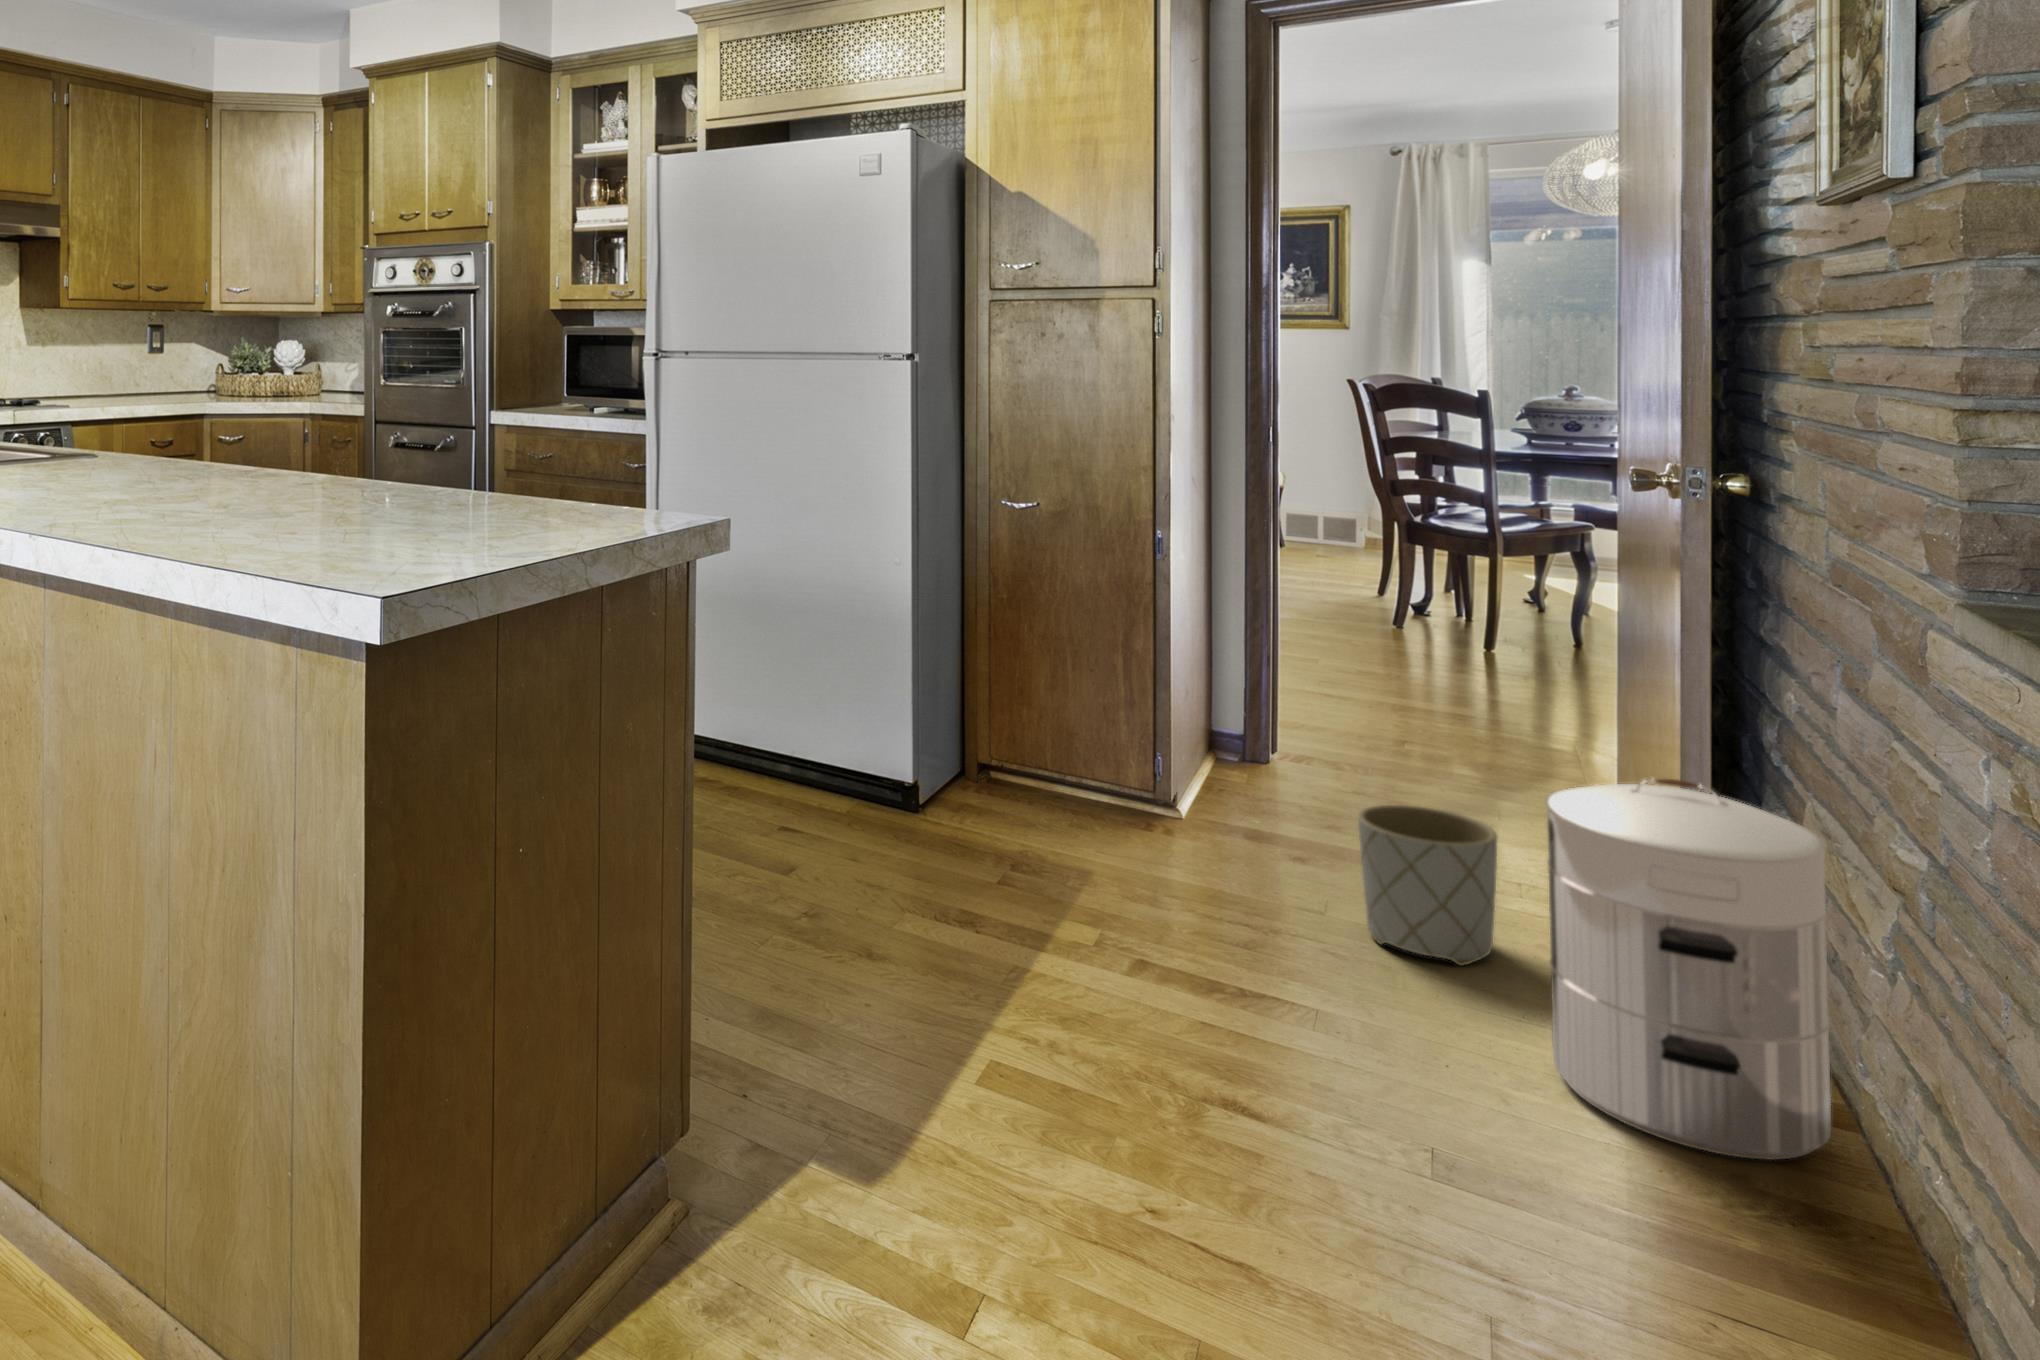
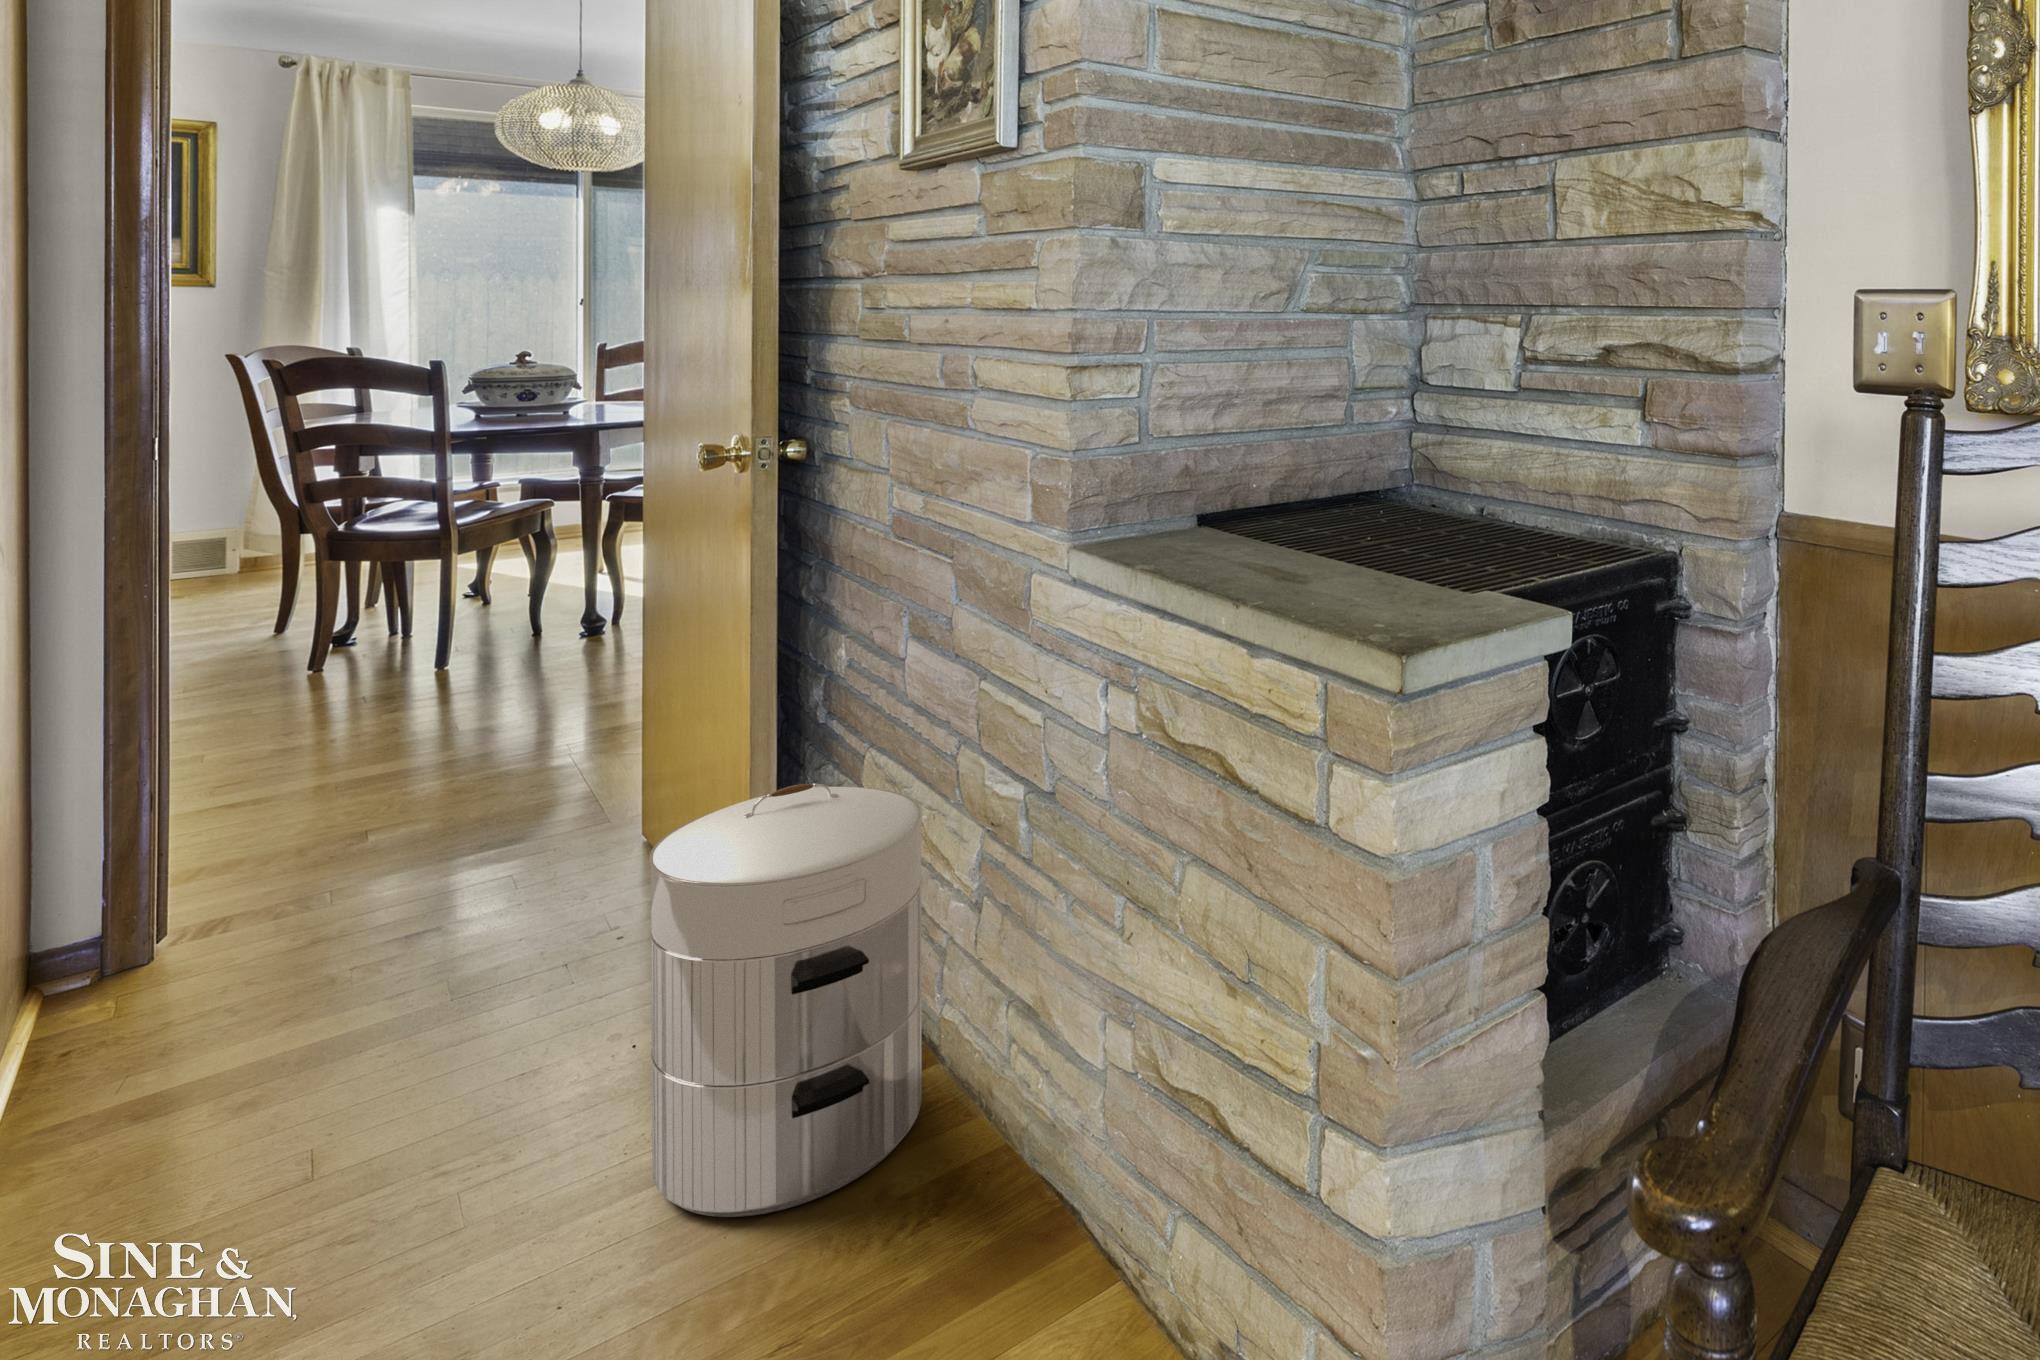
planter: present [1358,805,1497,965] -> none [344,904,550,1141]

